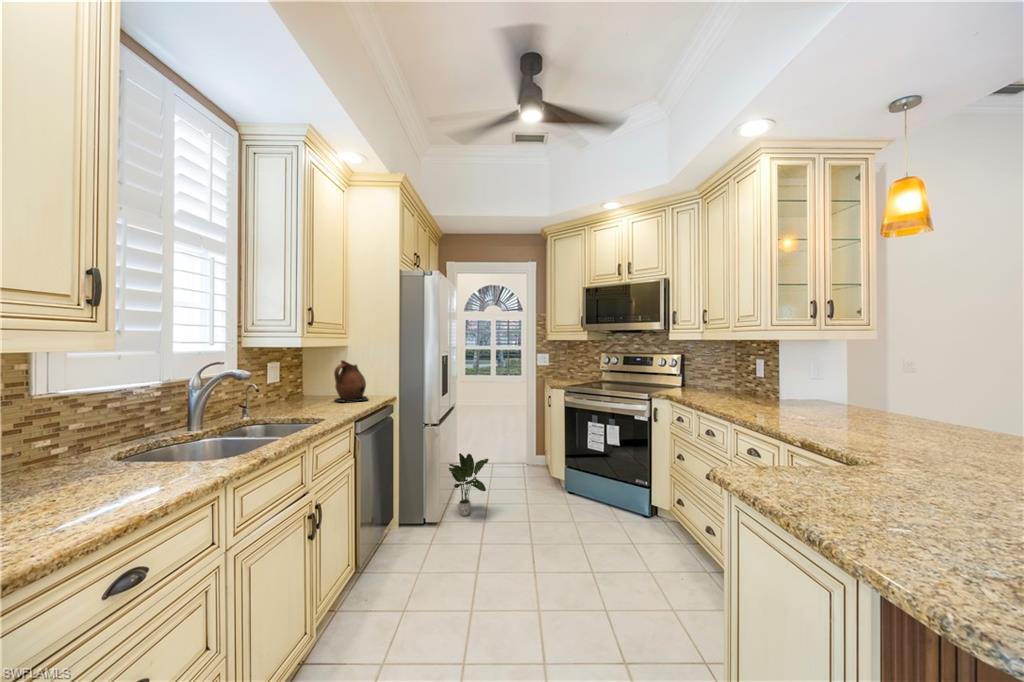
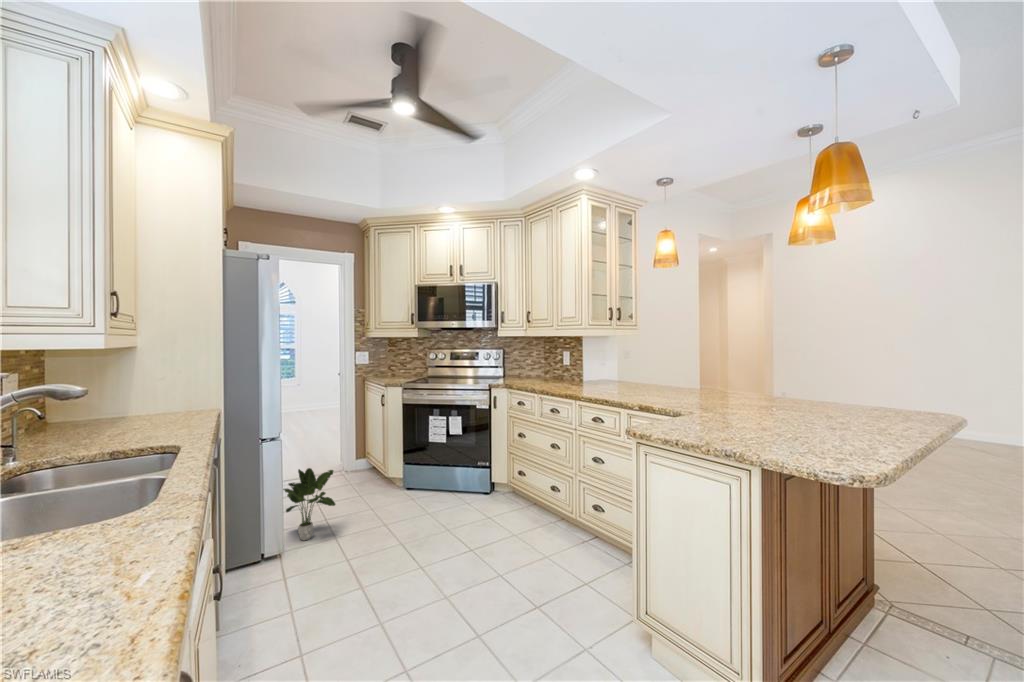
ceramic pitcher: present [334,360,368,402] -> none [129,365,195,422]

